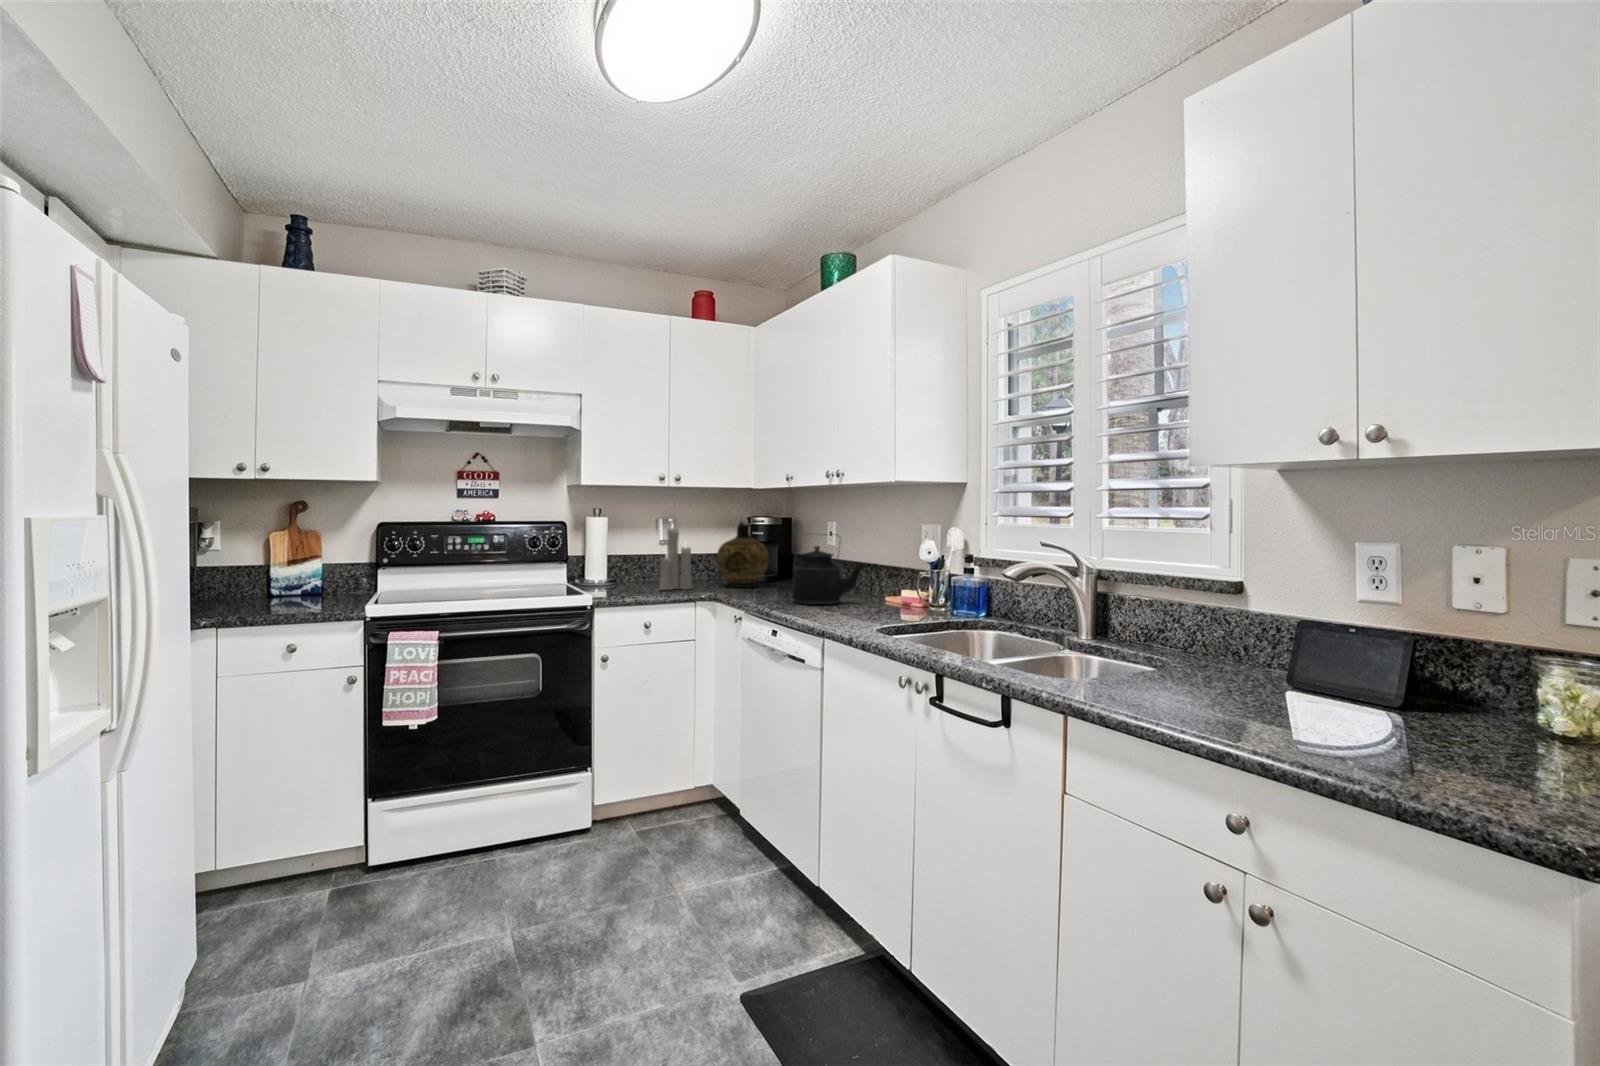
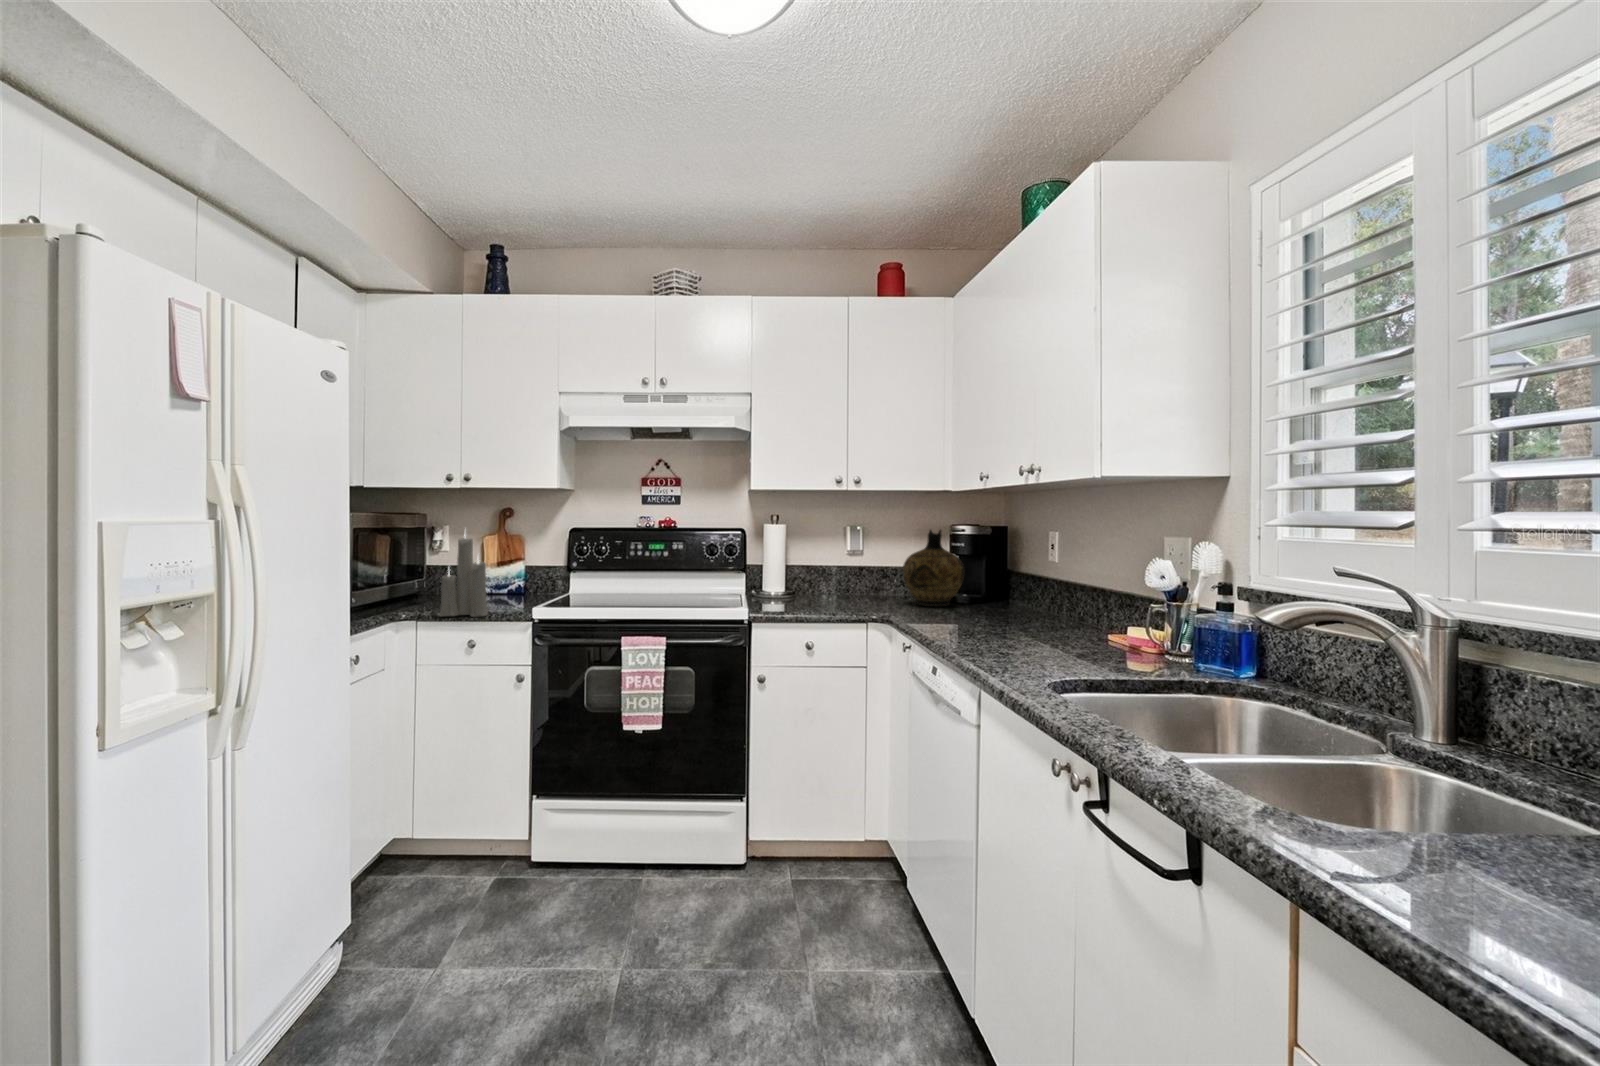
candle: present [659,528,692,590] -> present [440,535,488,617]
kettle: present [792,538,865,605] -> none [974,547,1073,638]

